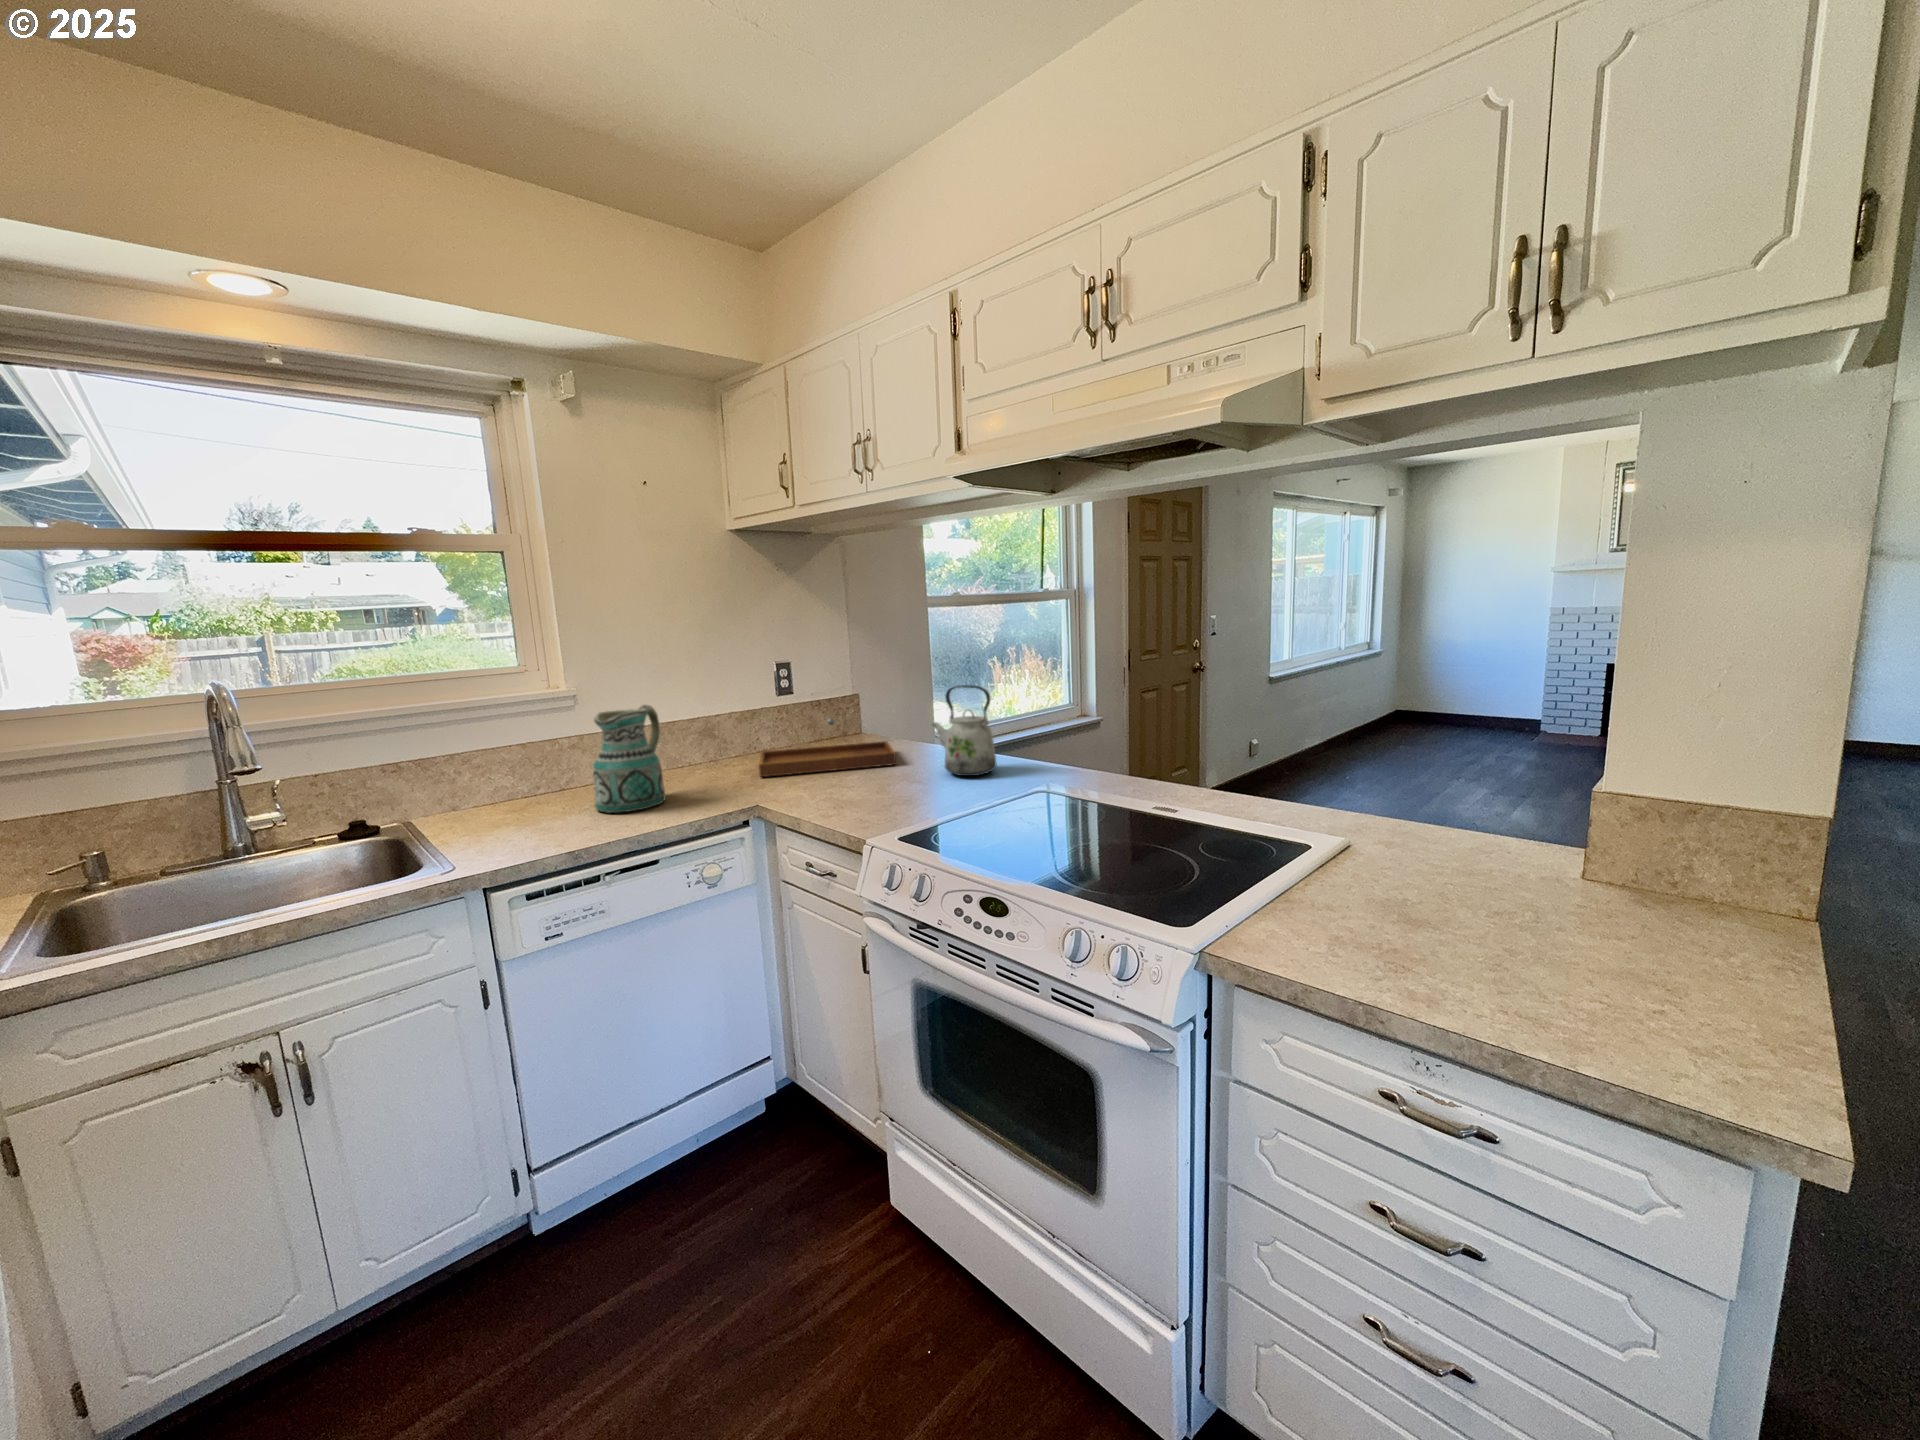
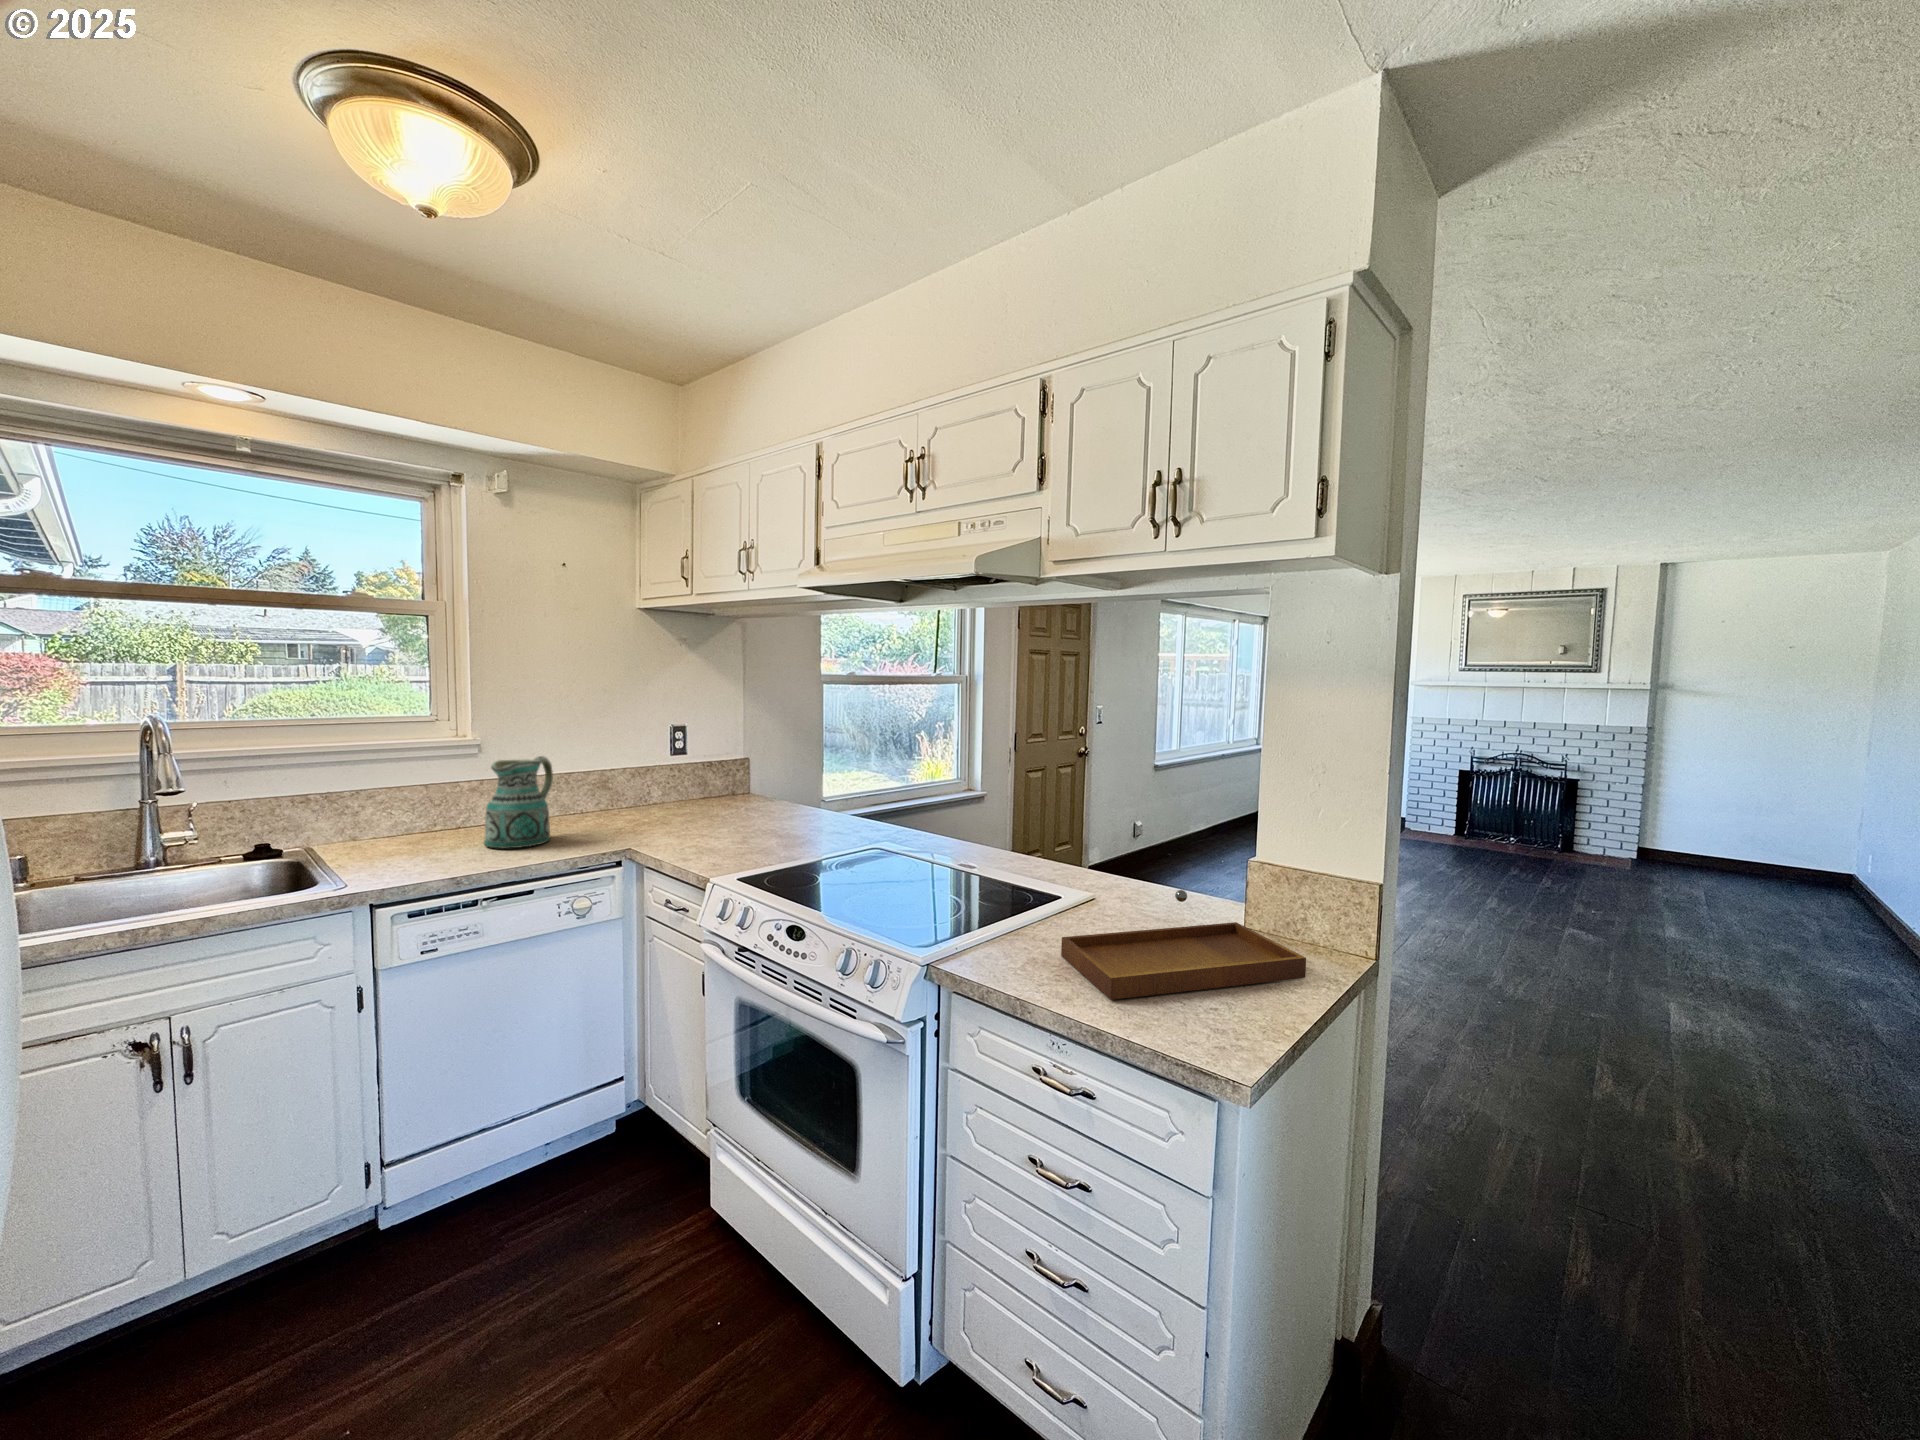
kettle: present [932,685,997,776] -> none [796,755,849,833]
tray: present [759,718,896,777] -> present [1061,890,1306,1000]

